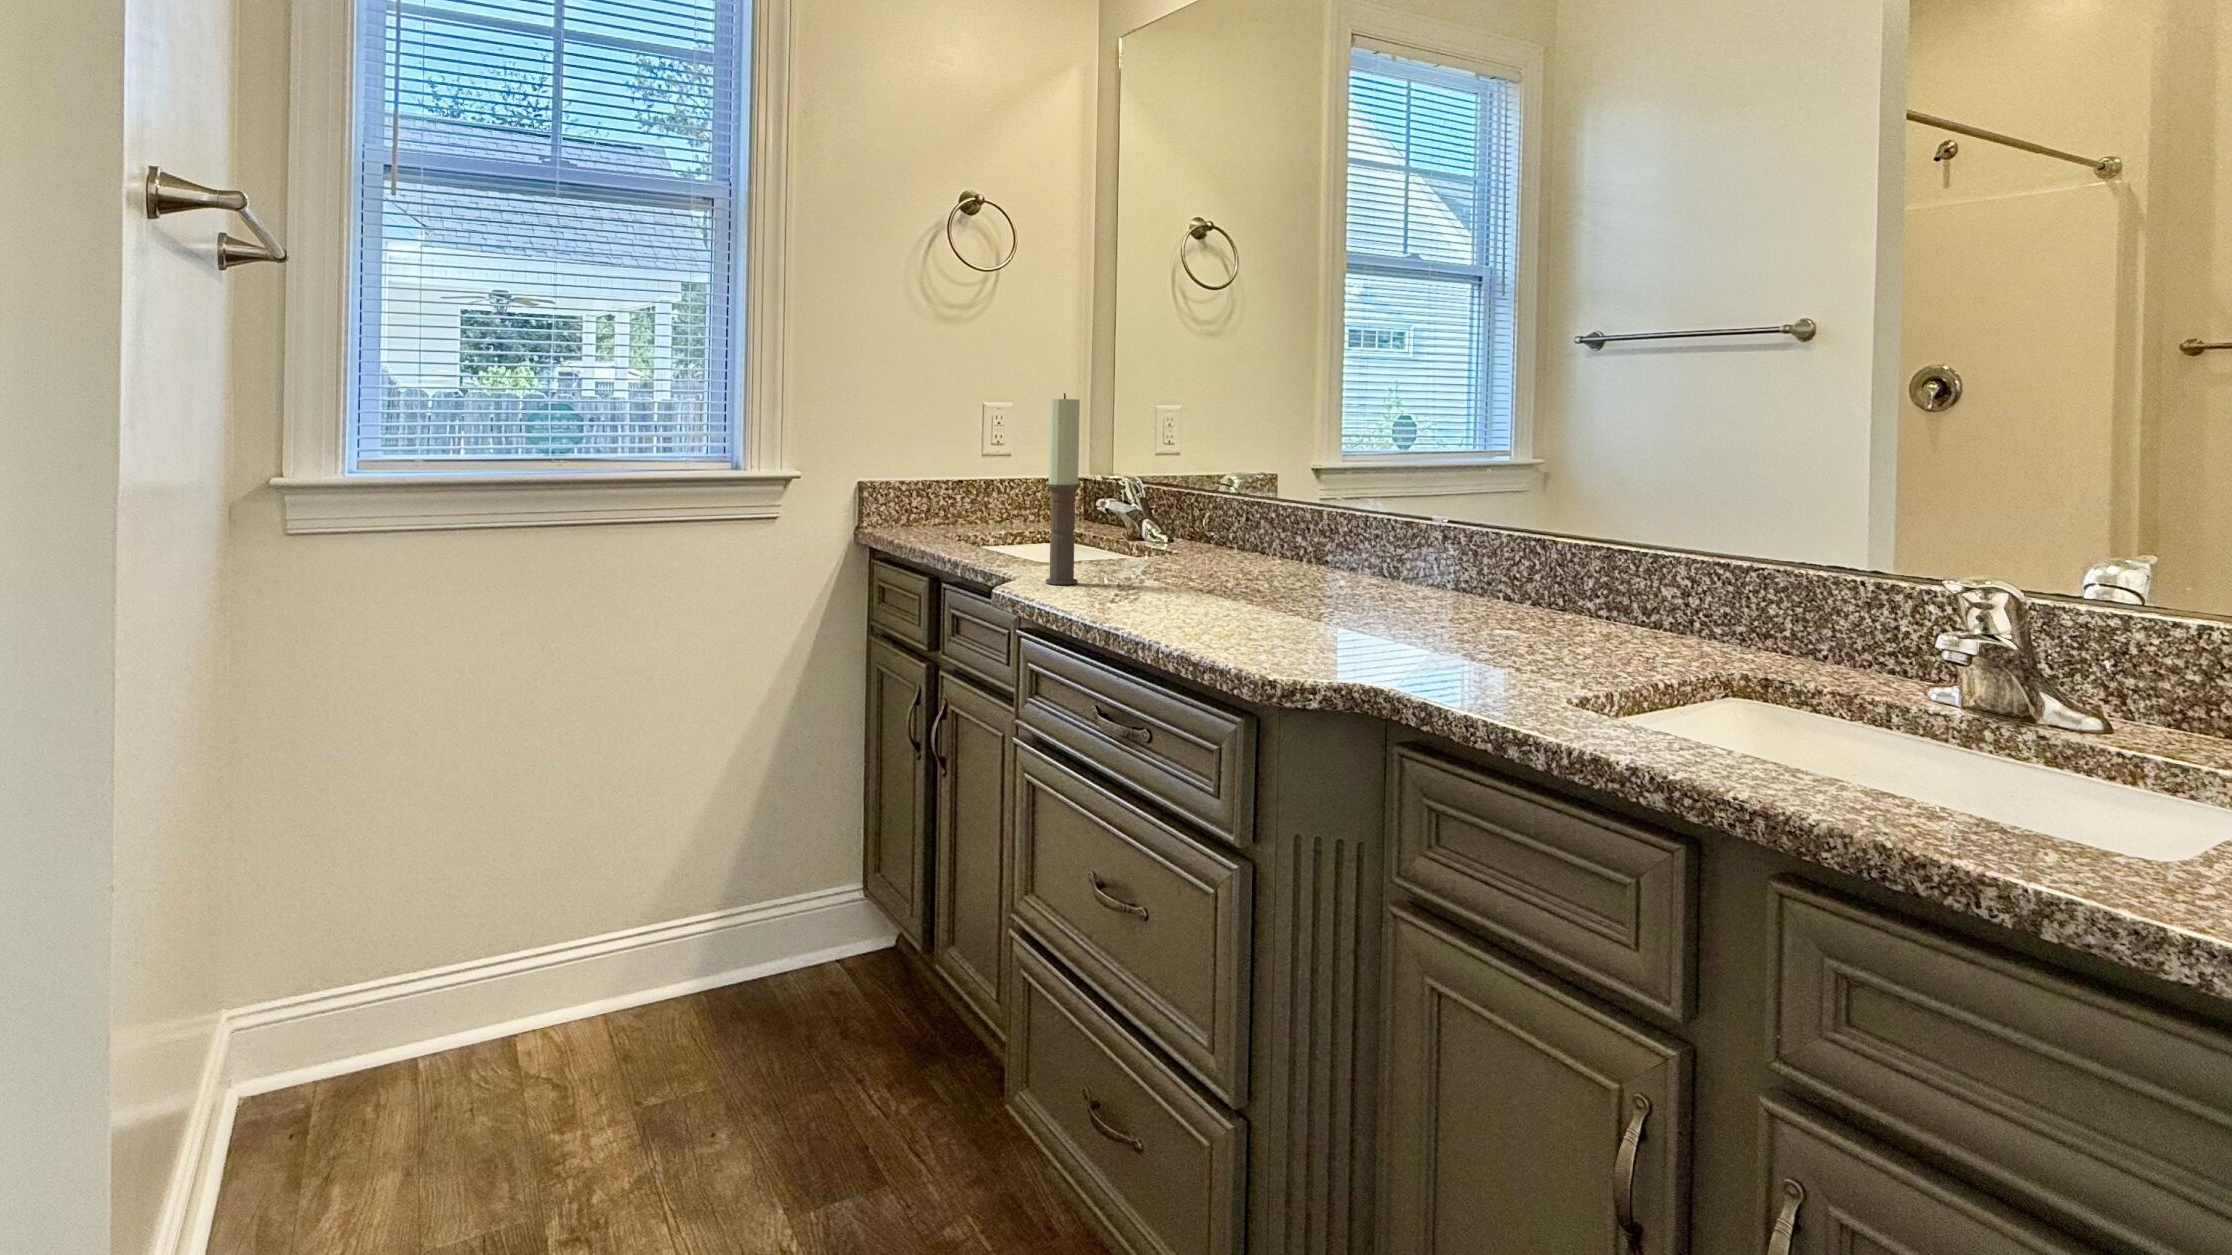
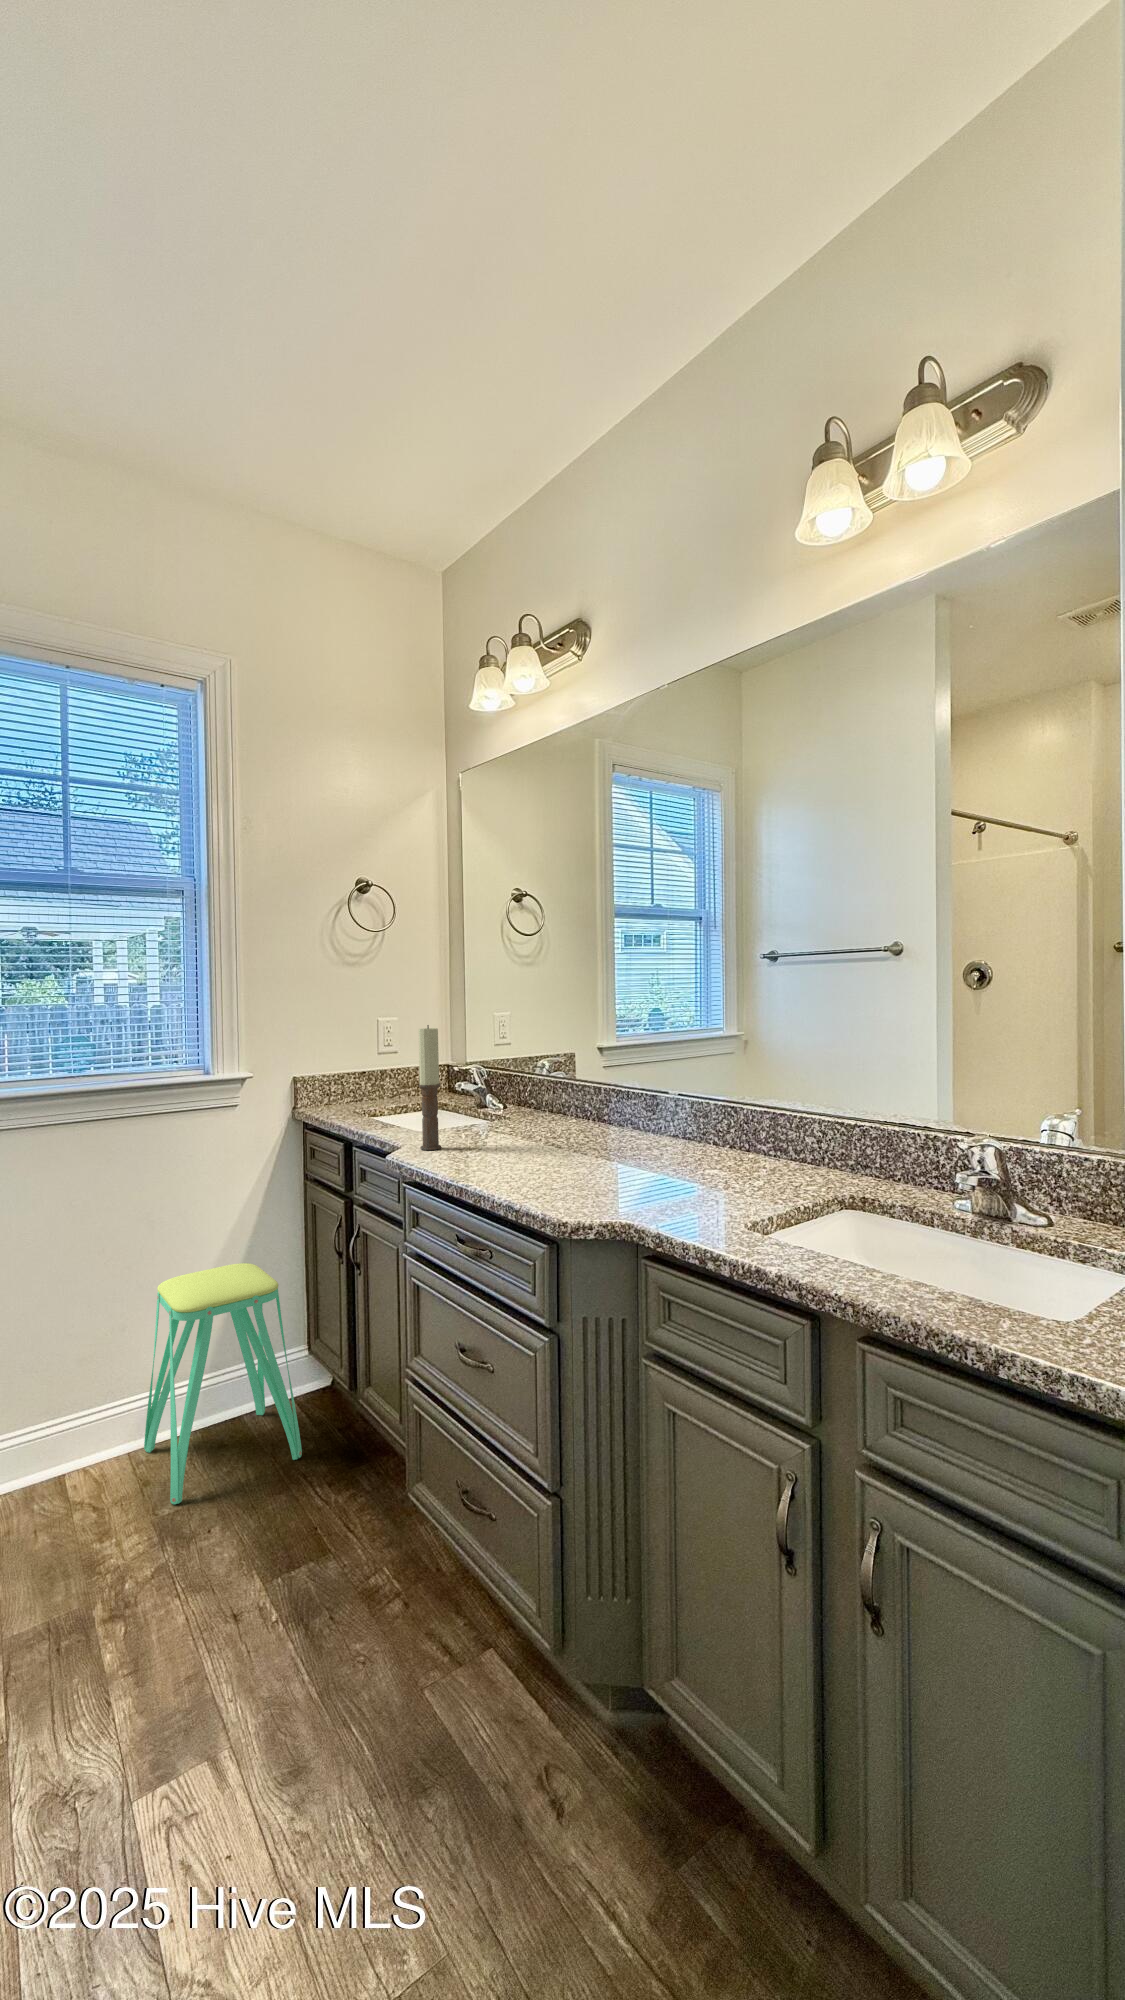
stool: none [623,751,849,1097] -> present [144,1263,302,1504]

